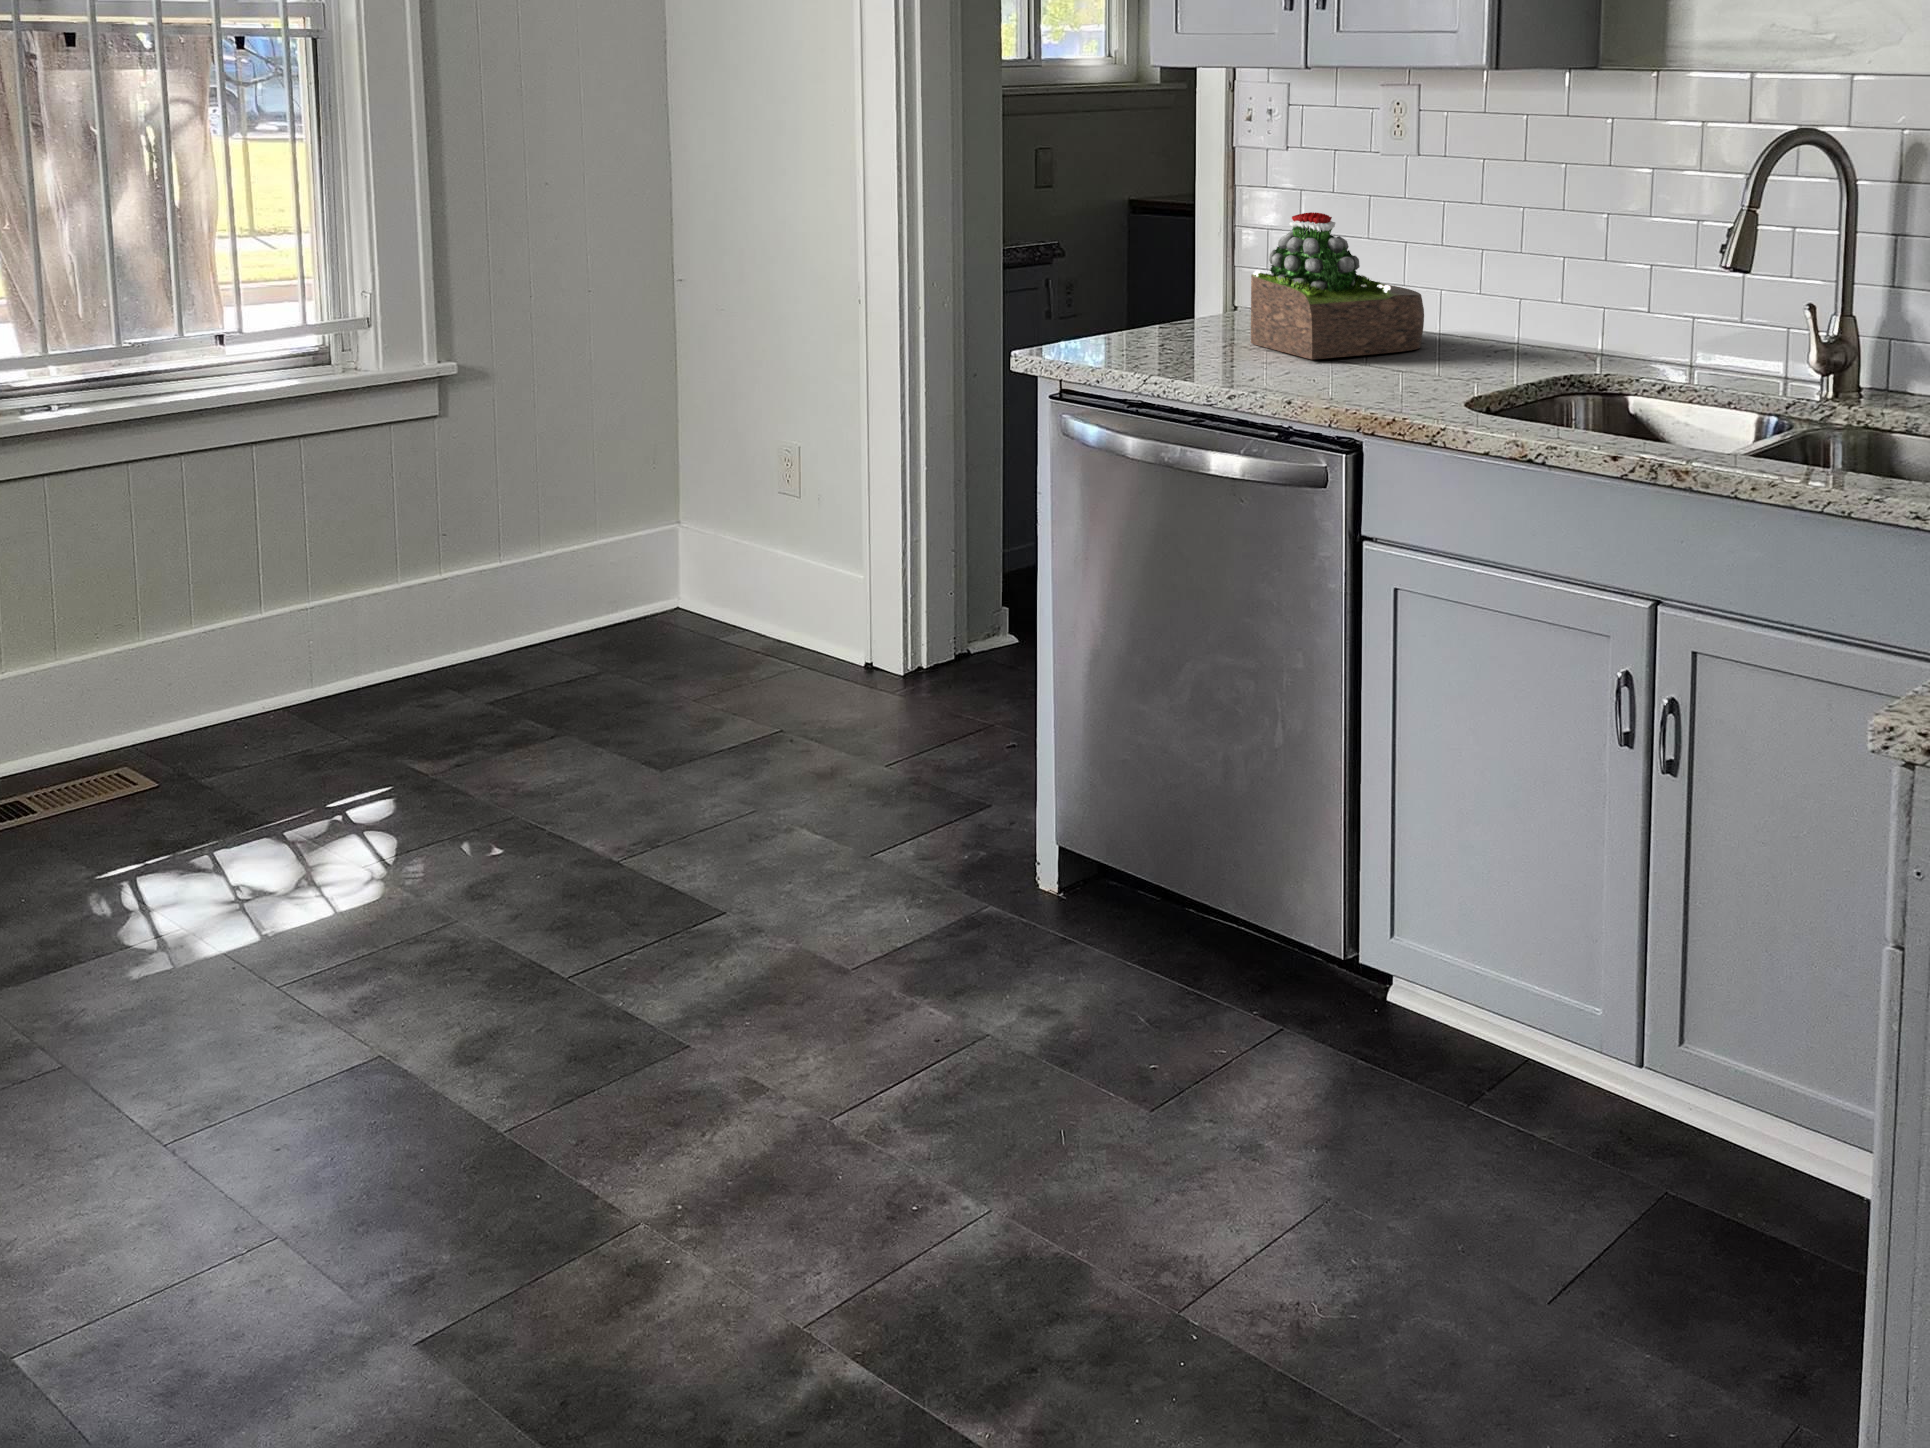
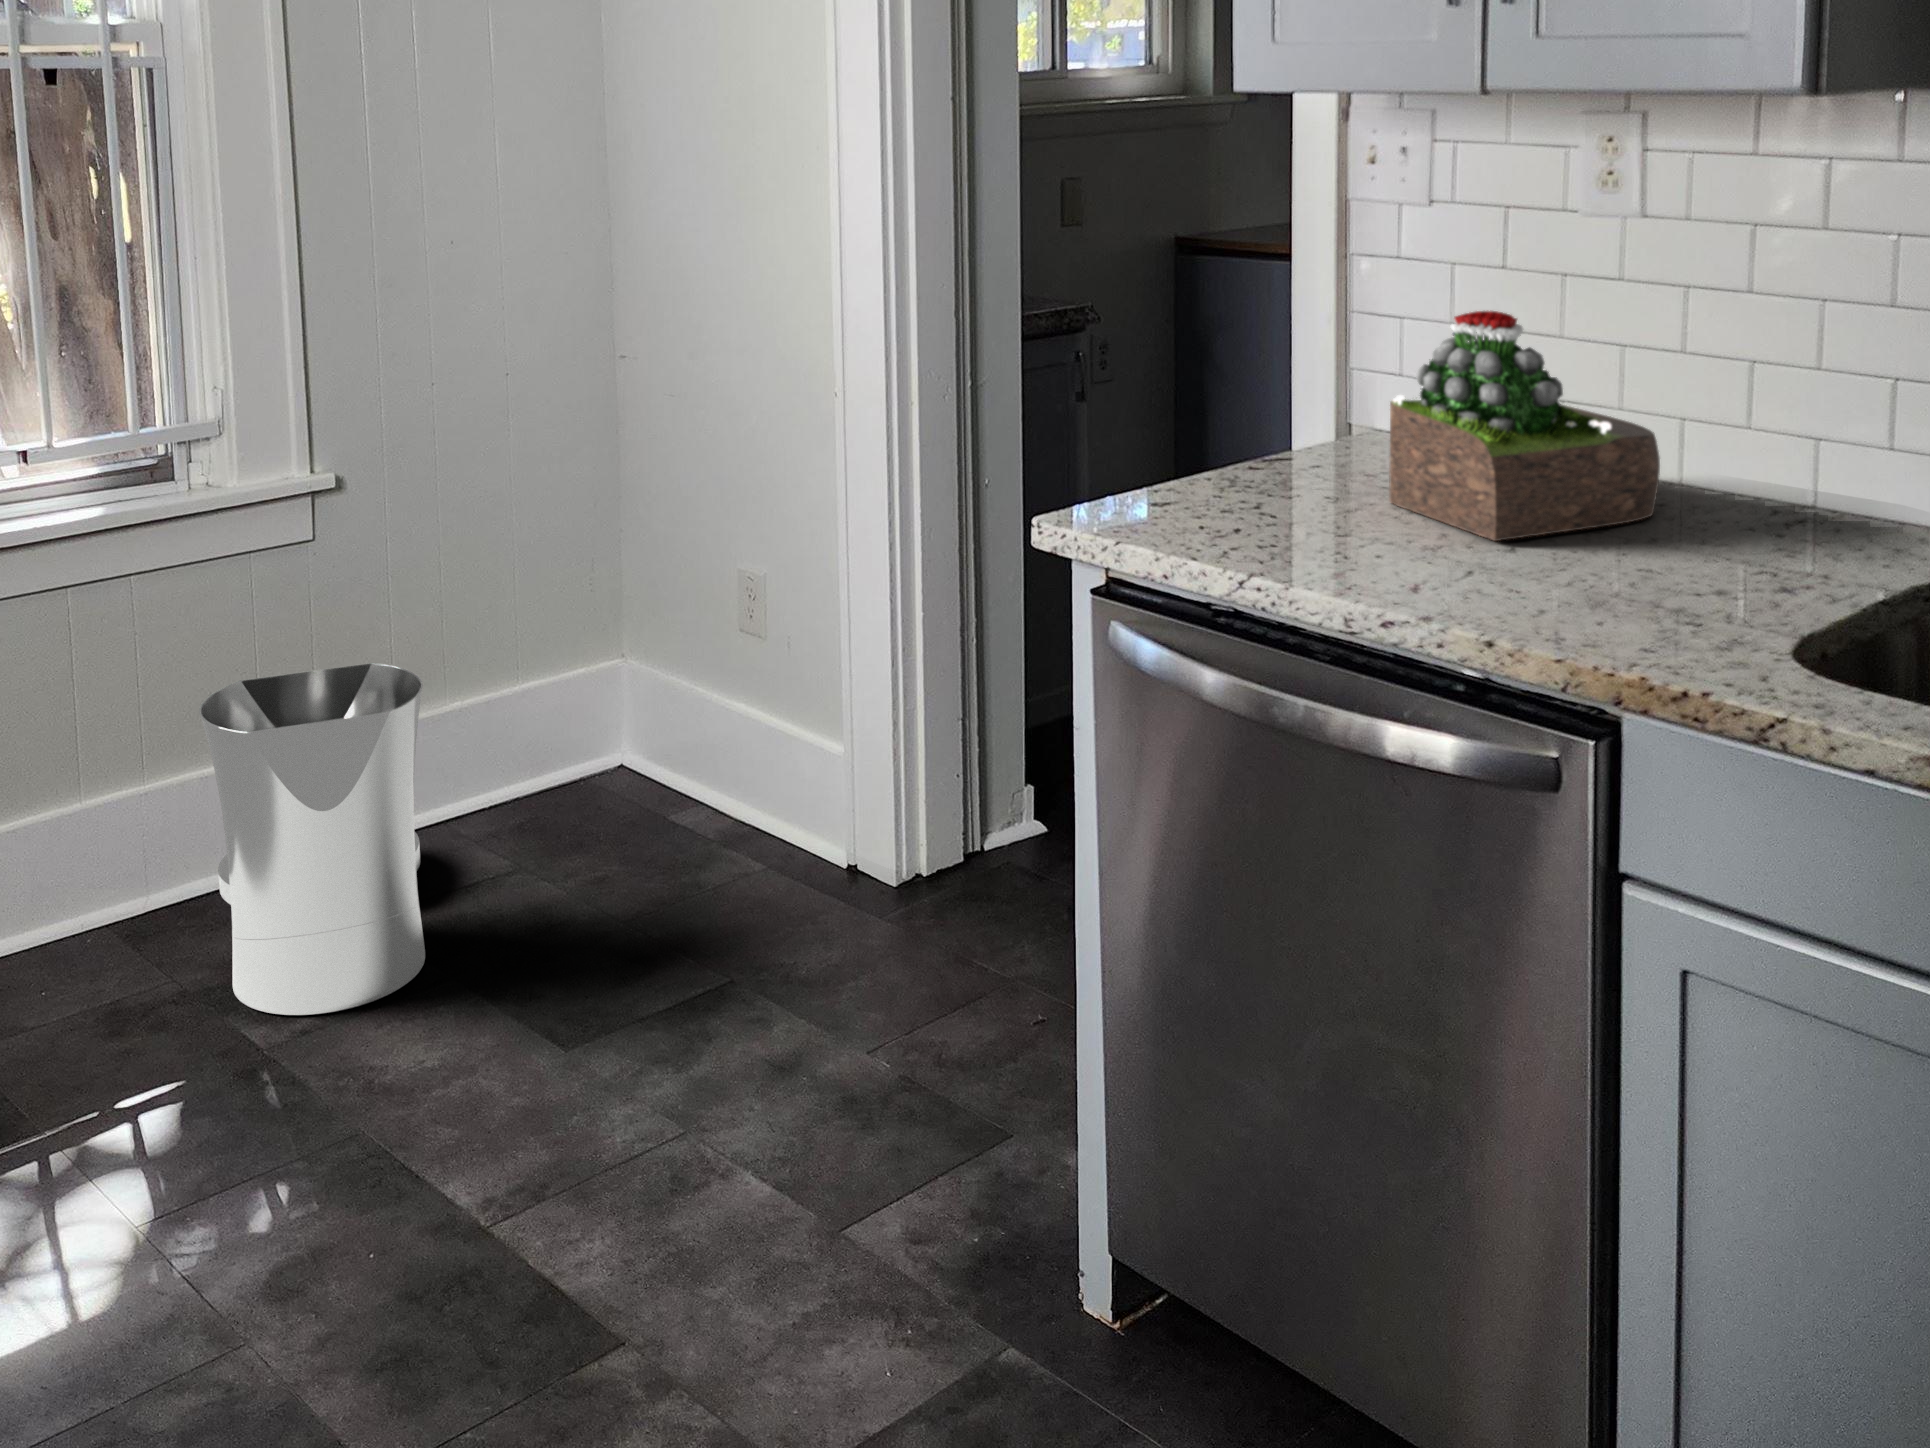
trash can: none [367,502,542,759] -> present [199,663,425,1015]

